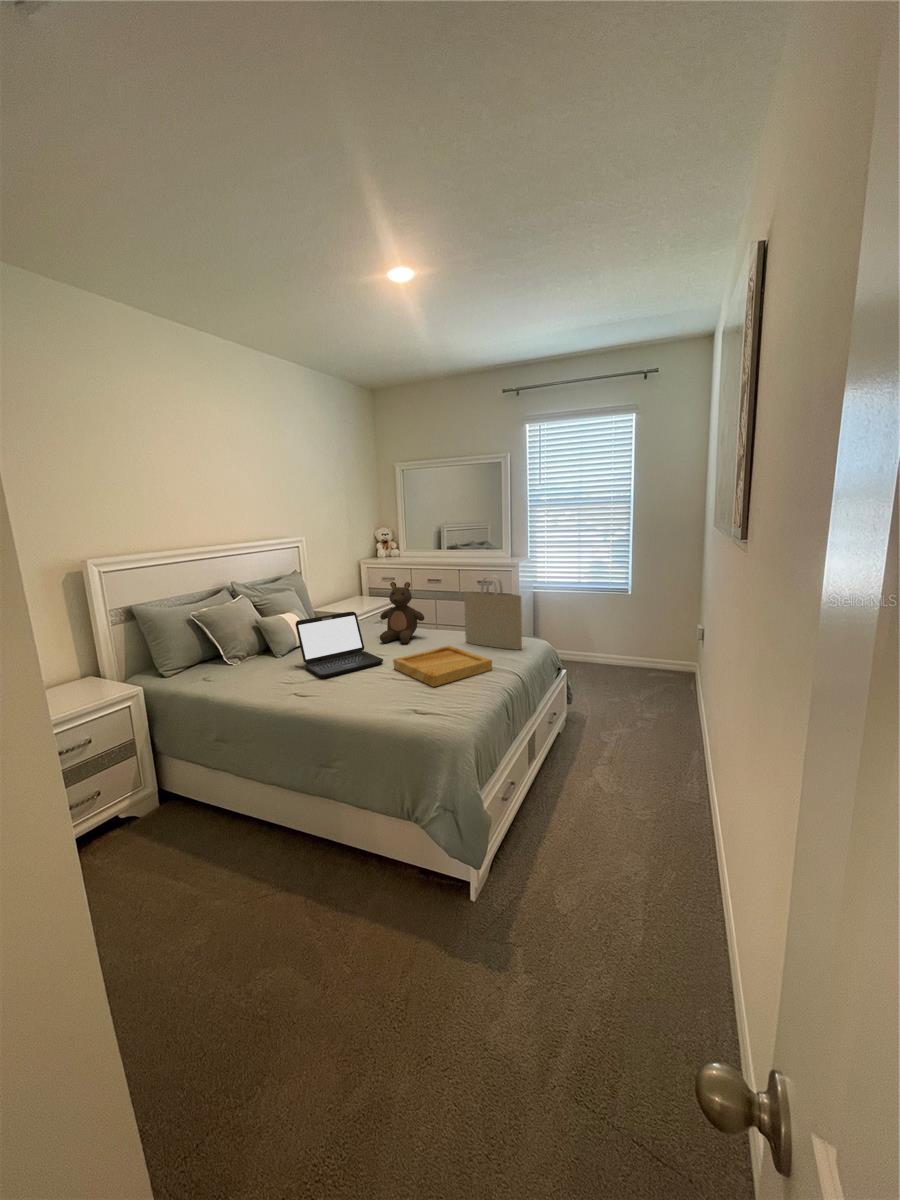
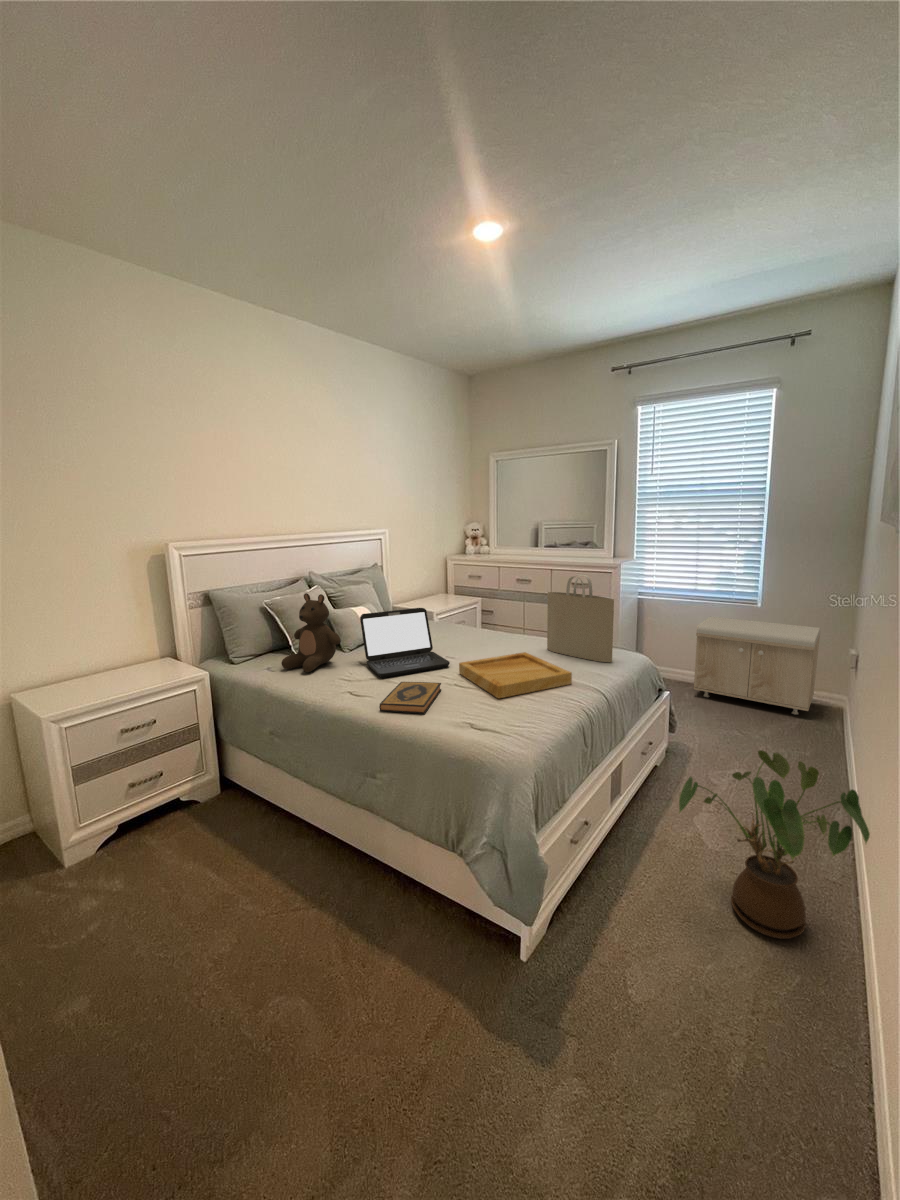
stuffed bear: present [380,582,424,643] -> present [282,593,341,672]
storage bench: none [584,605,677,682] -> present [694,617,821,715]
hardback book: none [331,678,382,706] -> present [379,682,441,714]
house plant: none [583,708,713,847] -> present [679,750,870,939]

